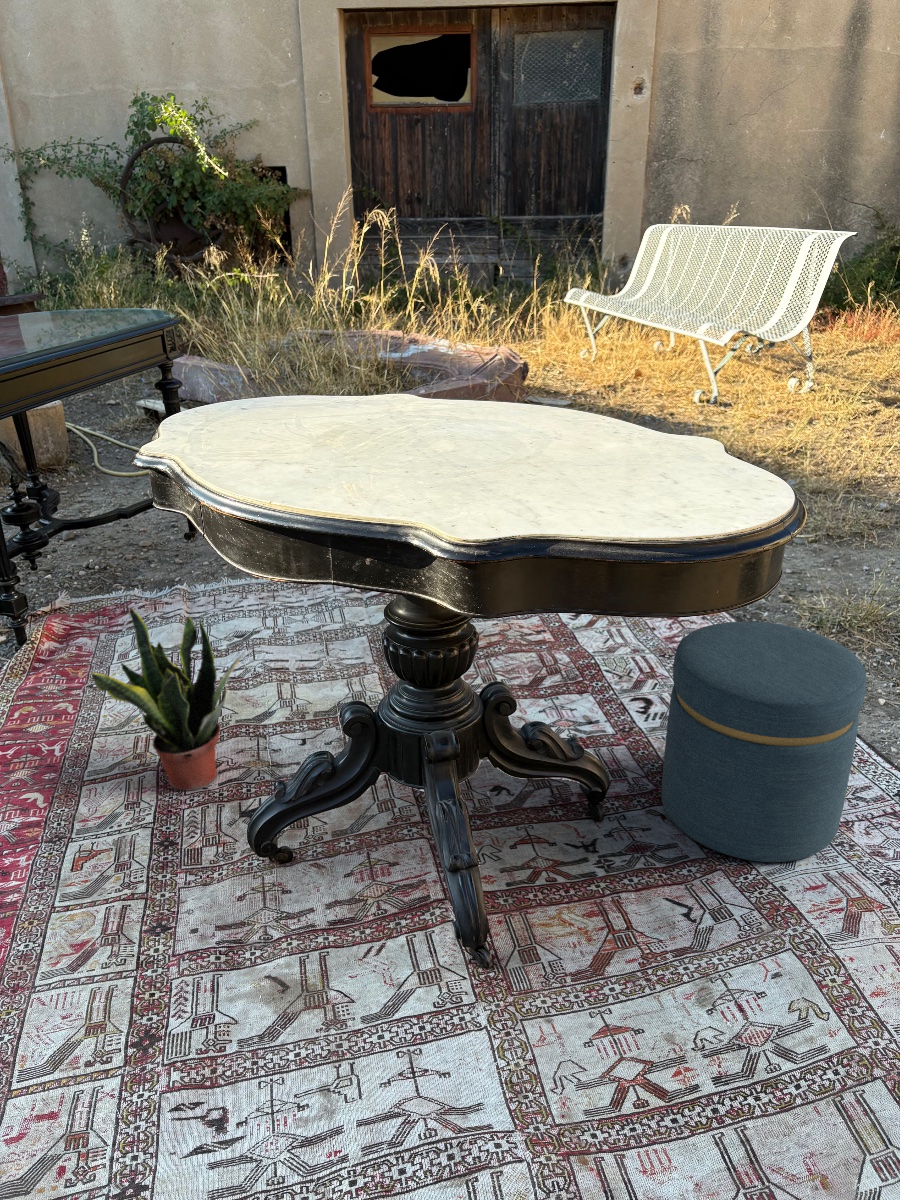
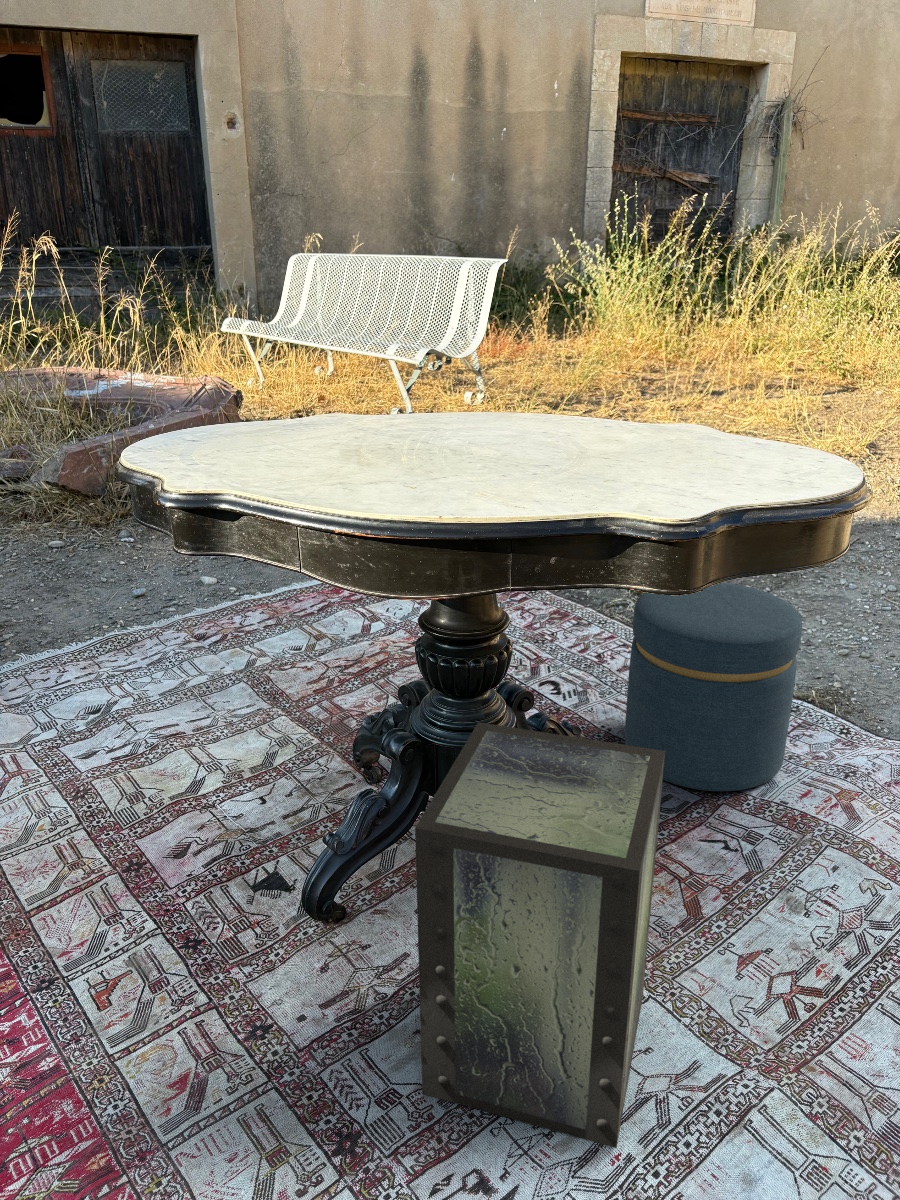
potted plant: present [92,608,246,791] -> none [70,681,219,887]
storage box: none [193,713,478,1145] -> present [415,722,665,1148]

